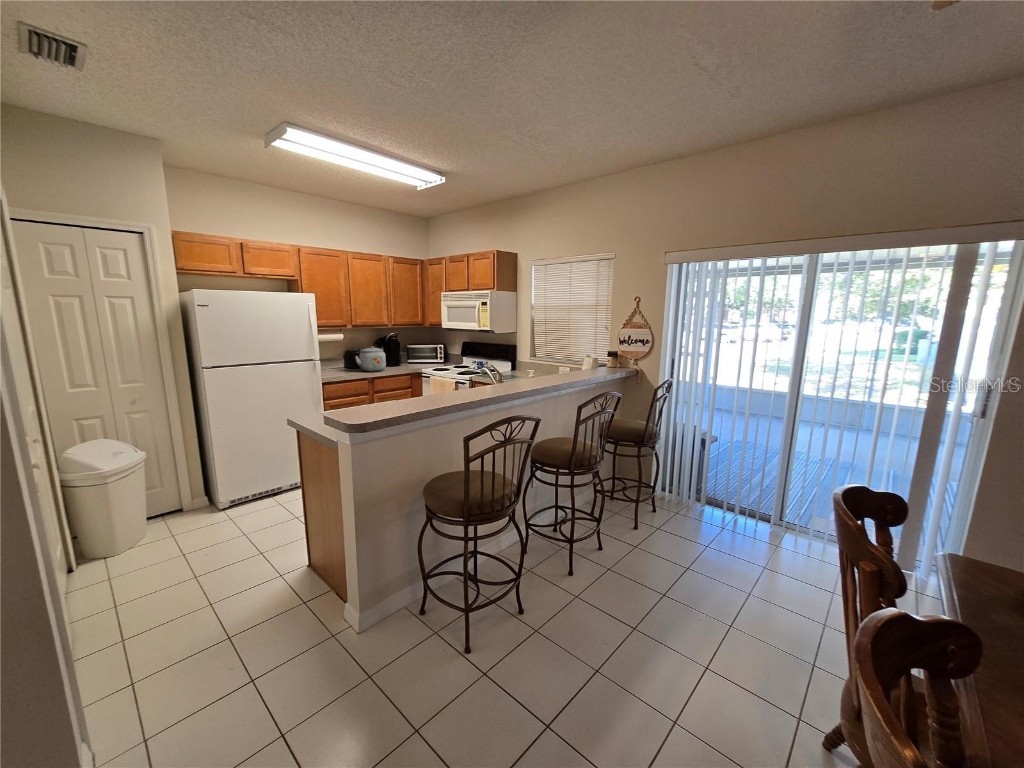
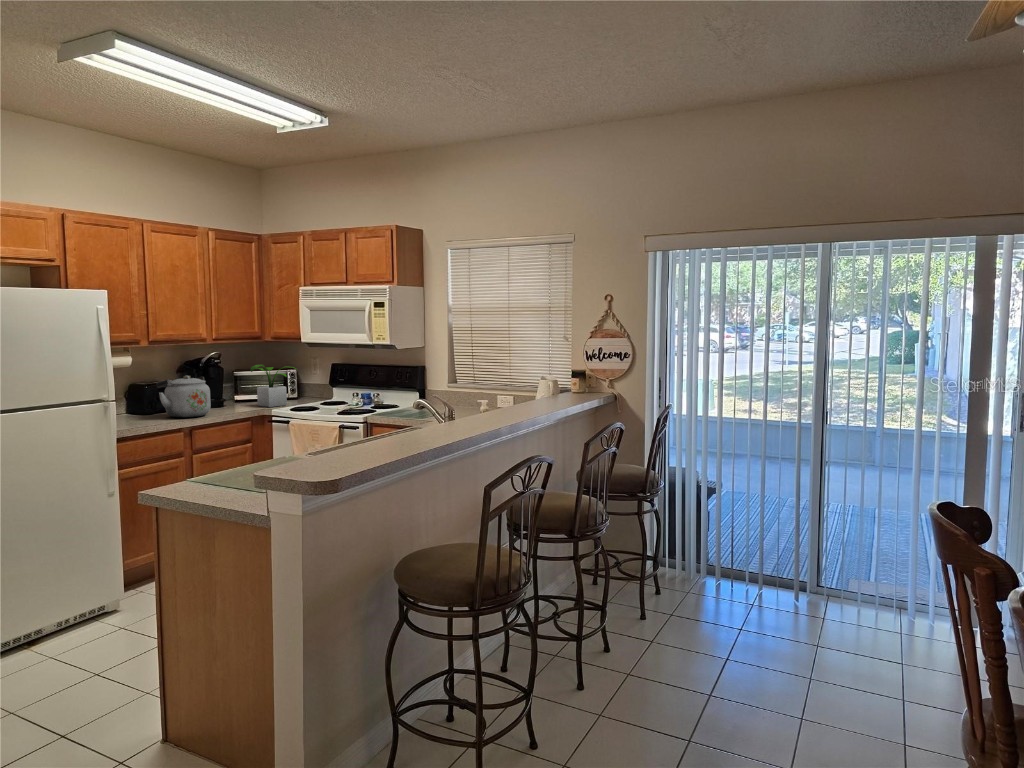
potted plant: none [411,341,441,367] -> present [250,365,296,407]

